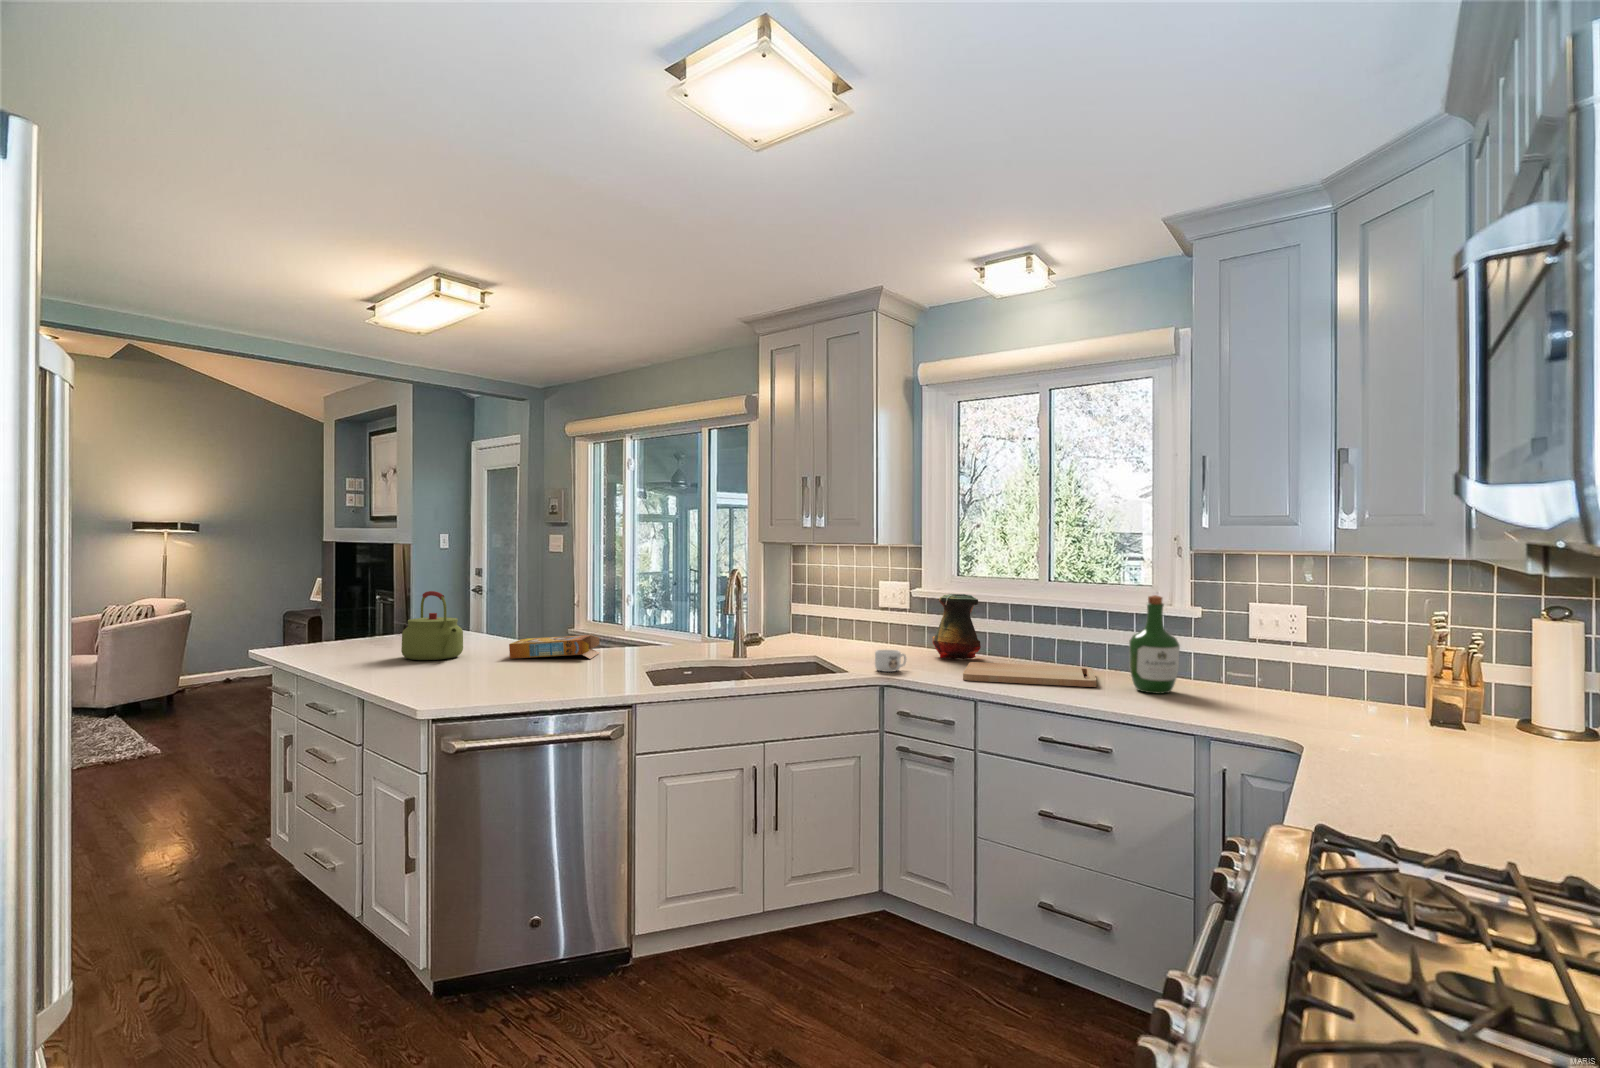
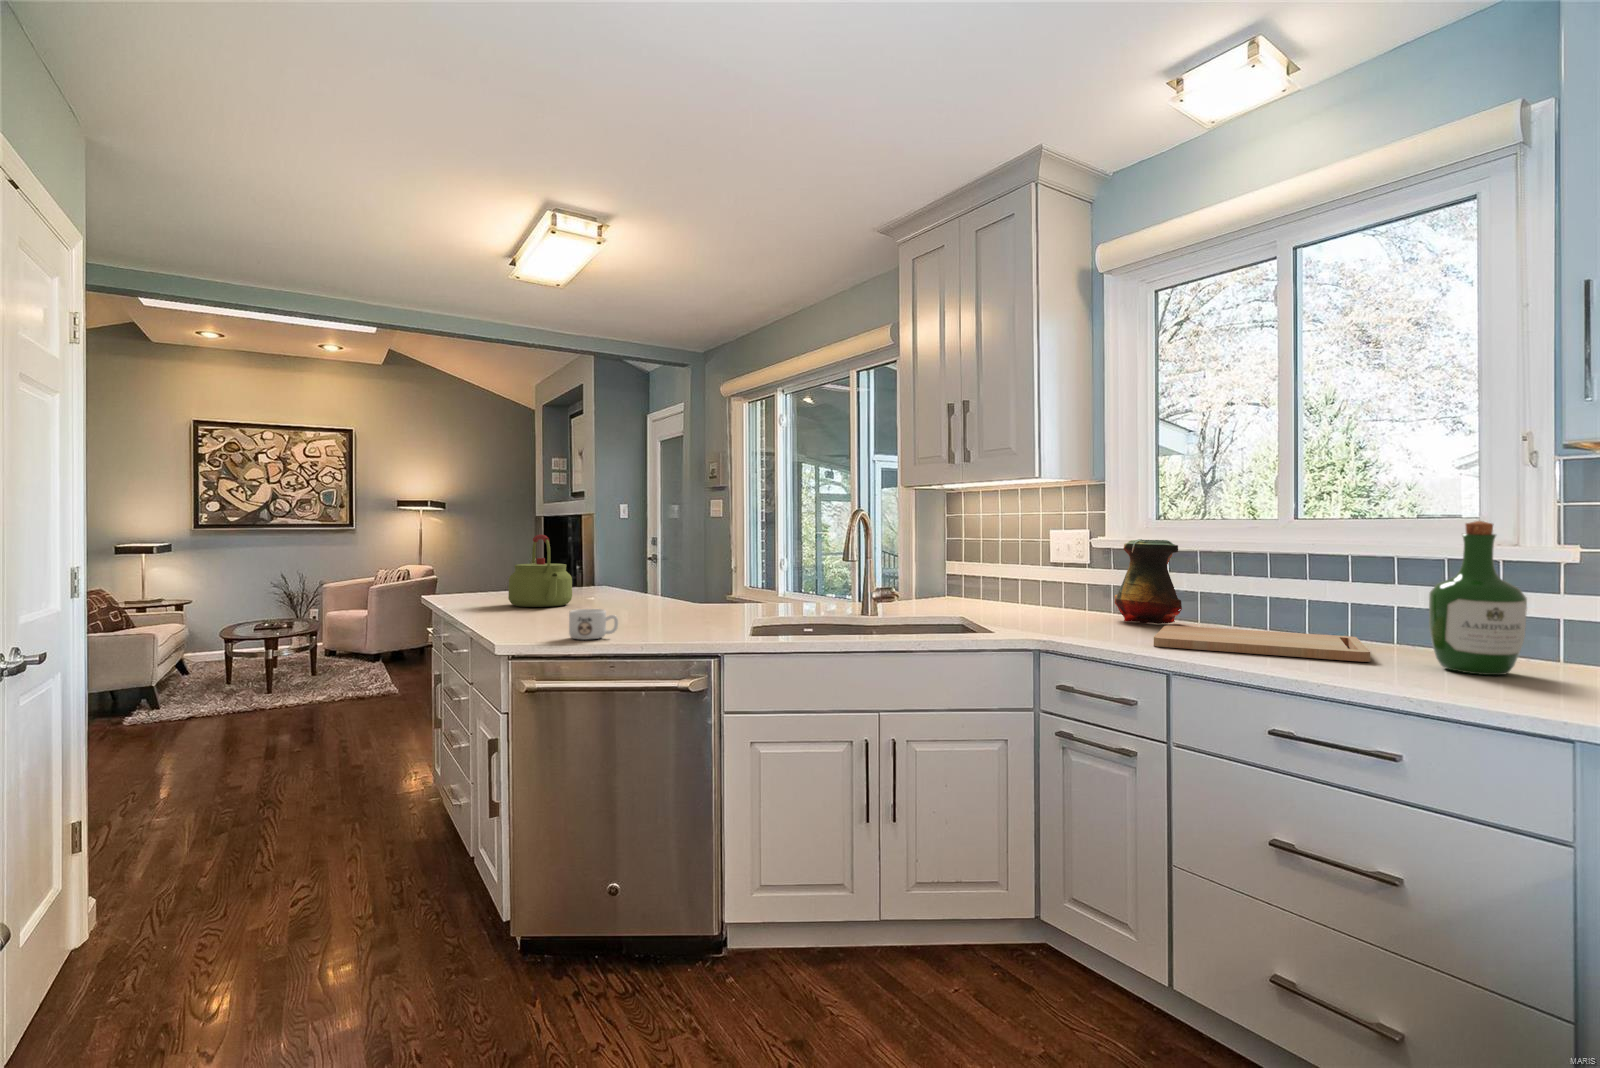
cereal box: present [509,635,600,659] -> none [613,581,715,611]
mug: present [875,649,906,672] -> present [569,609,618,640]

